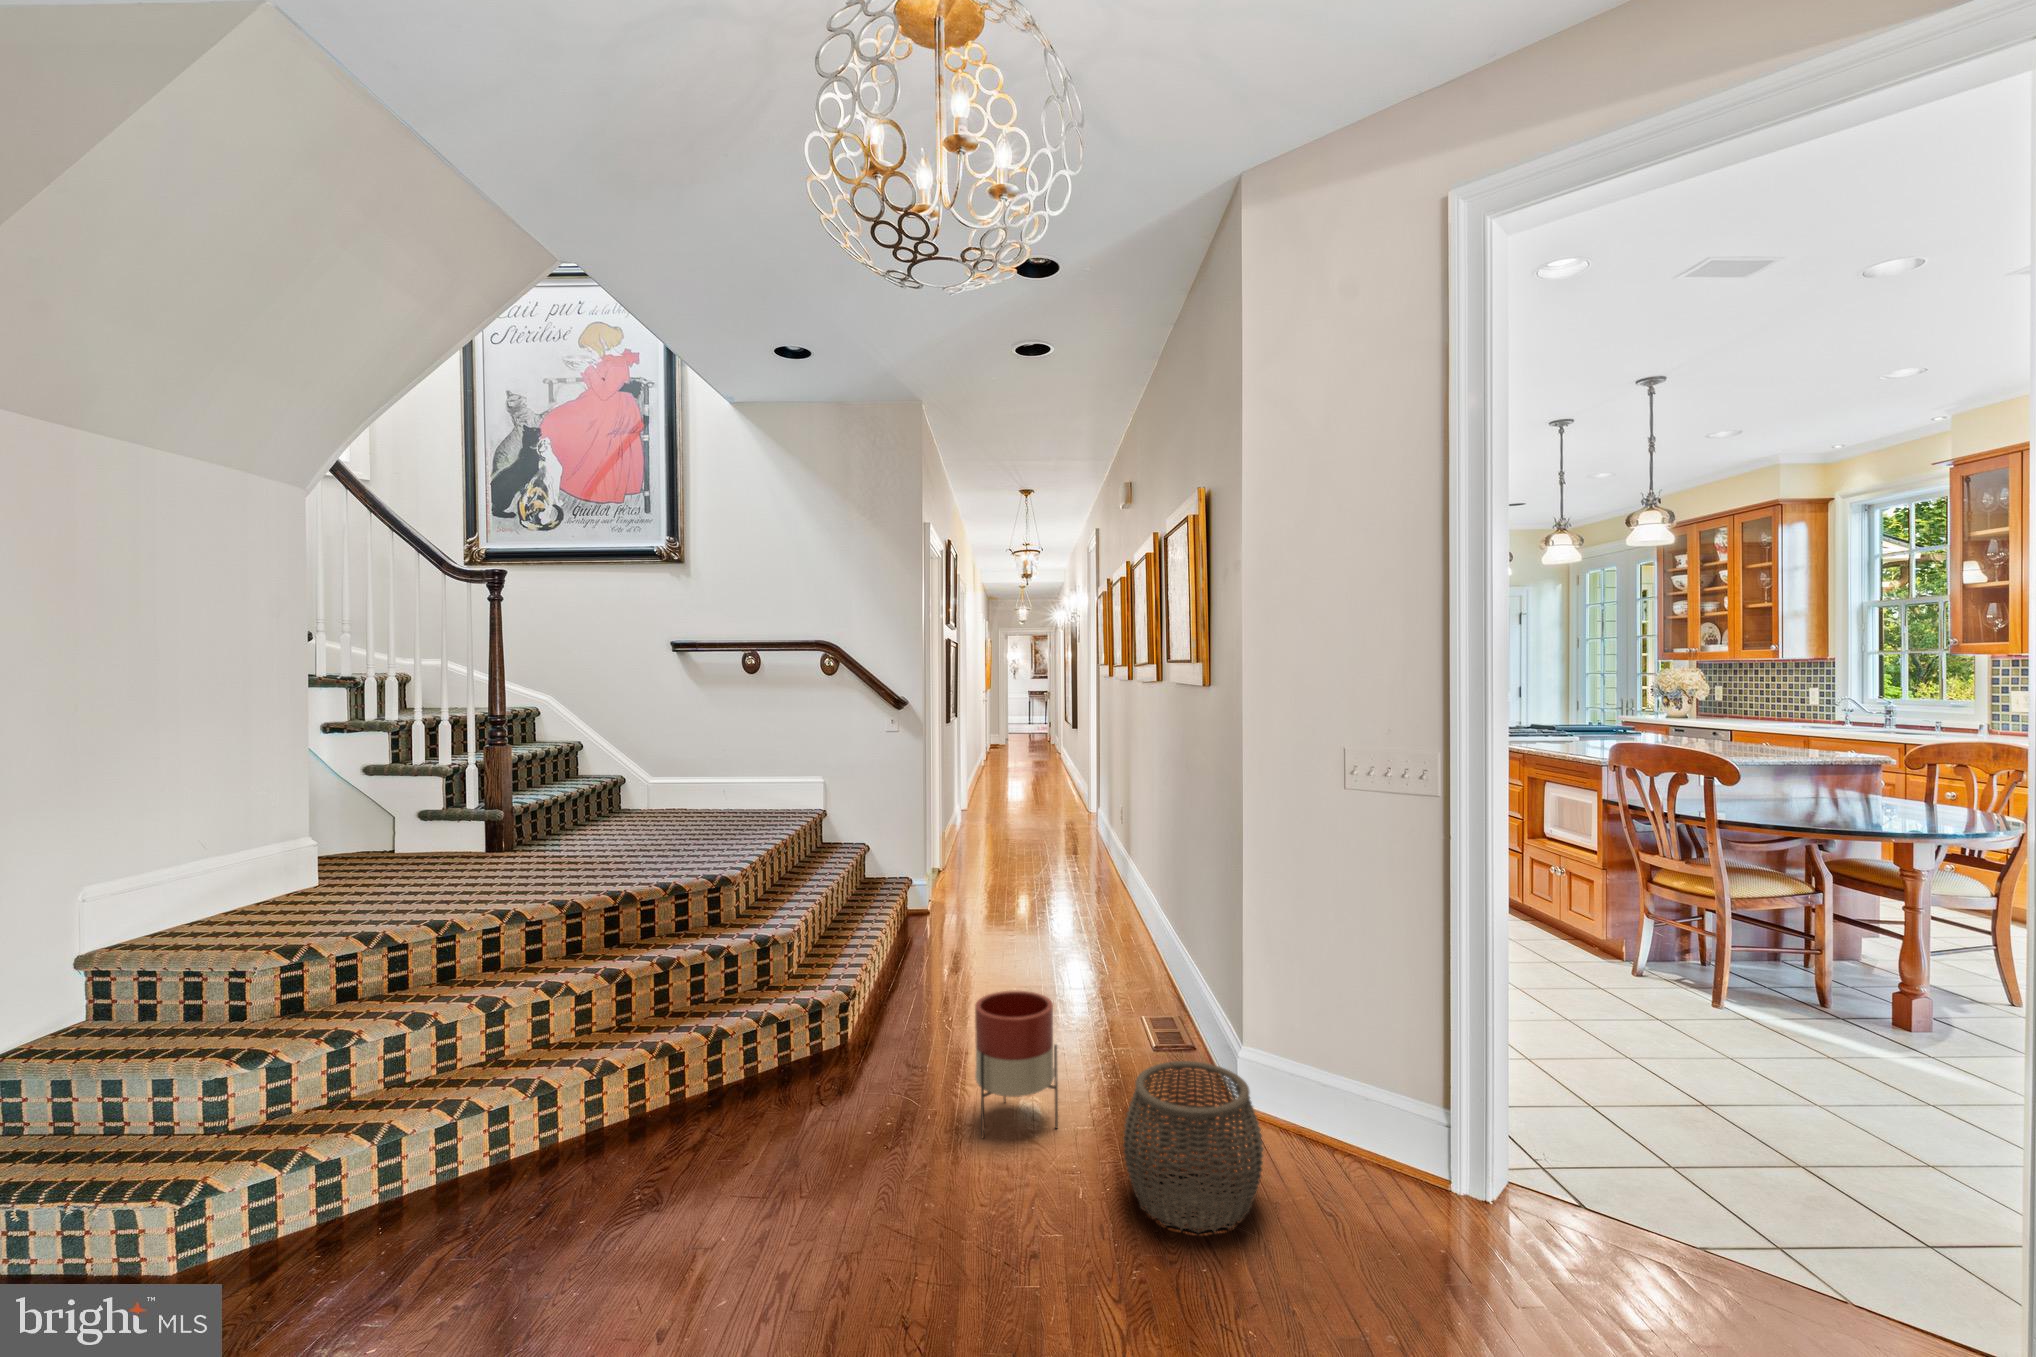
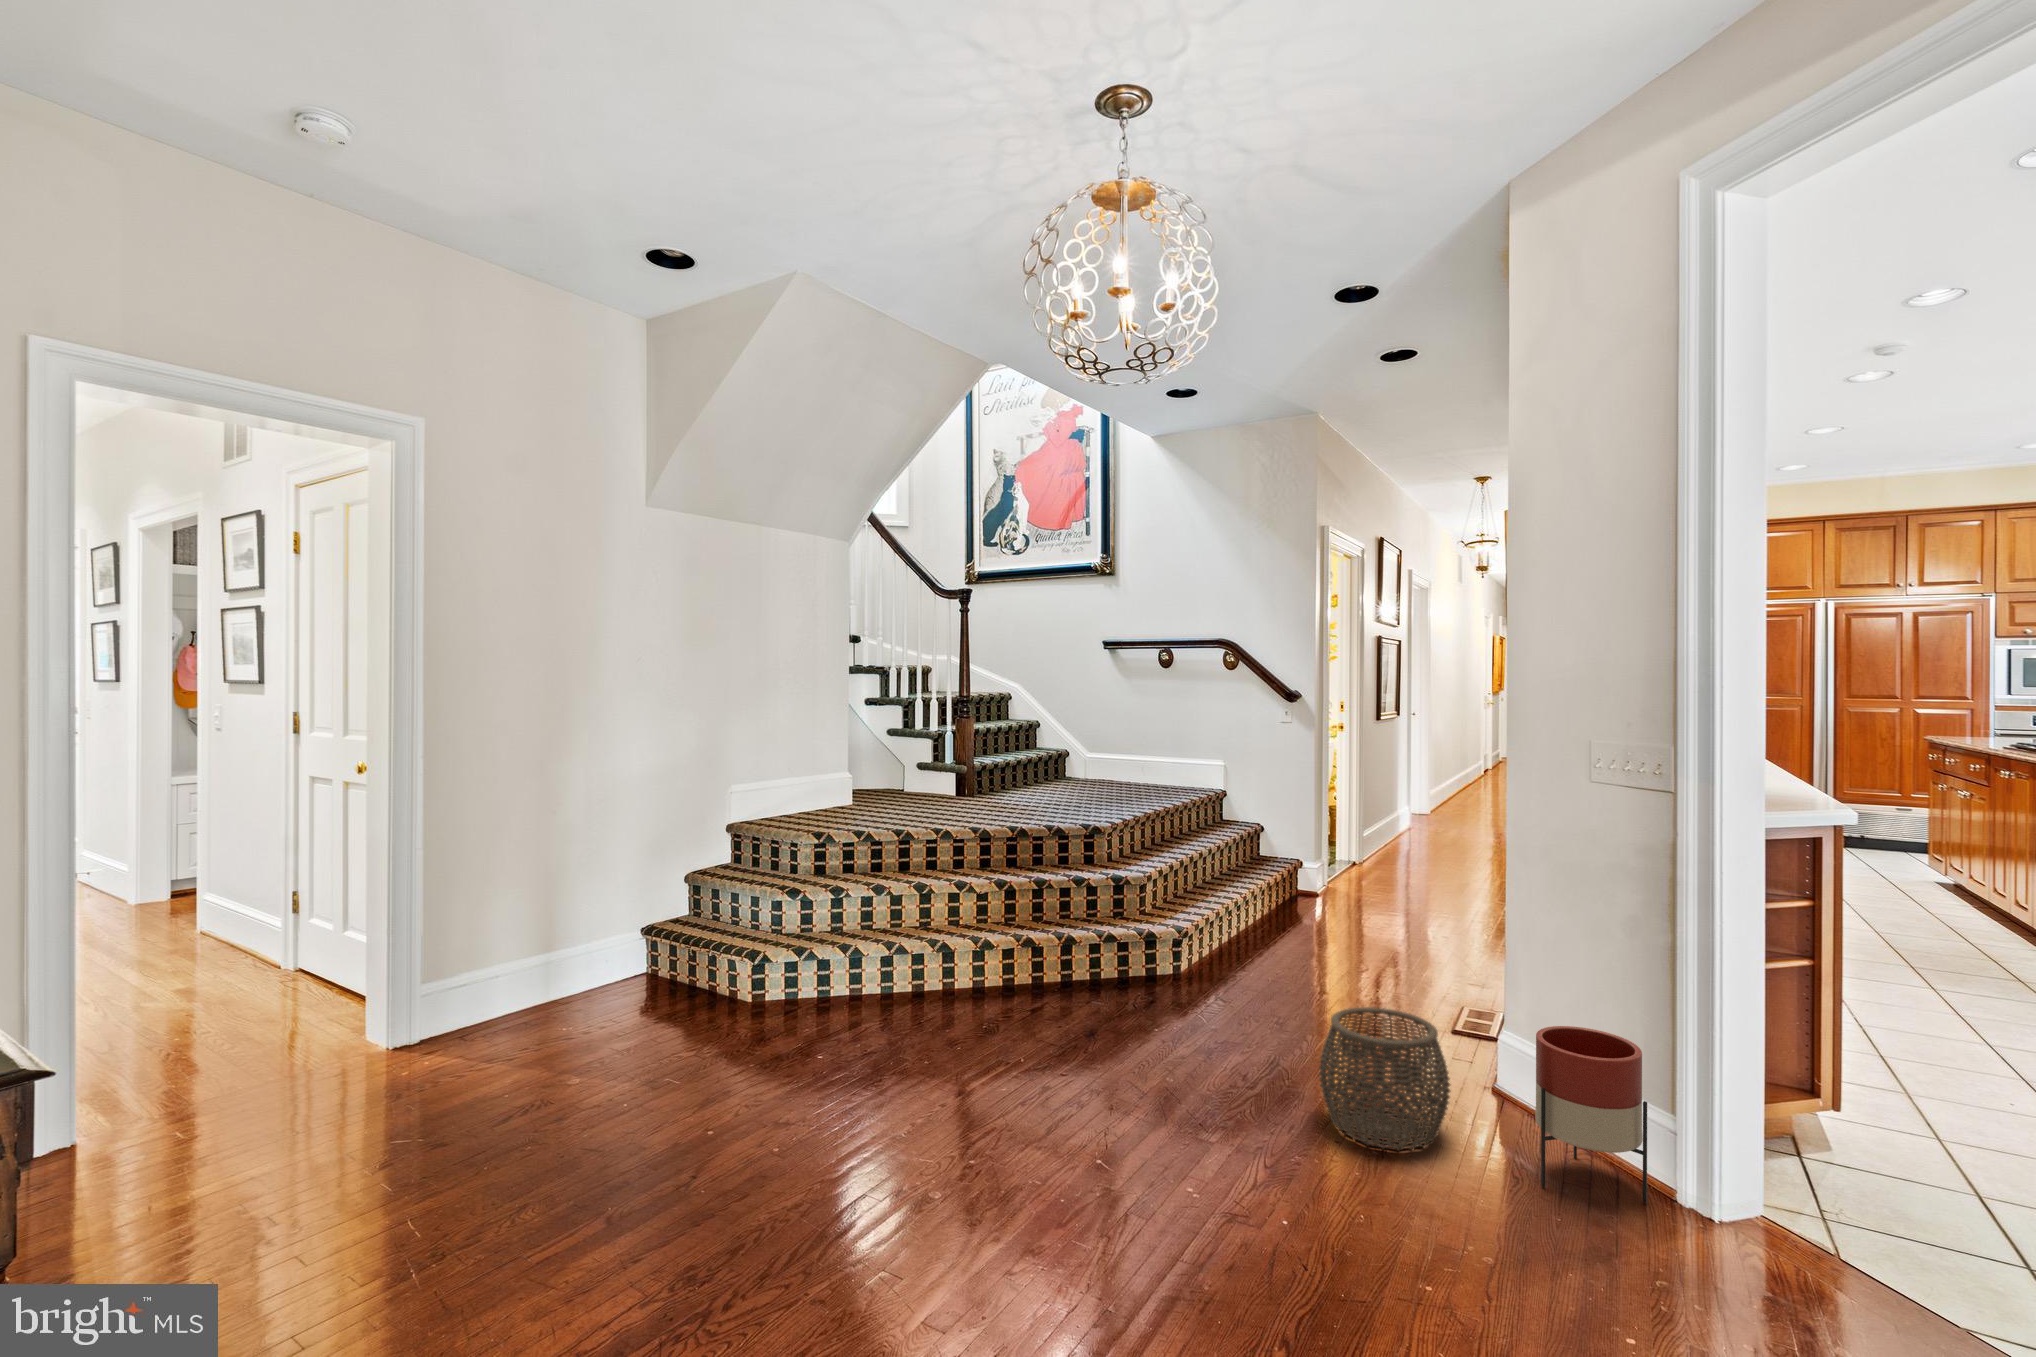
planter: present [975,991,1058,1138] -> present [1535,1026,1647,1204]

